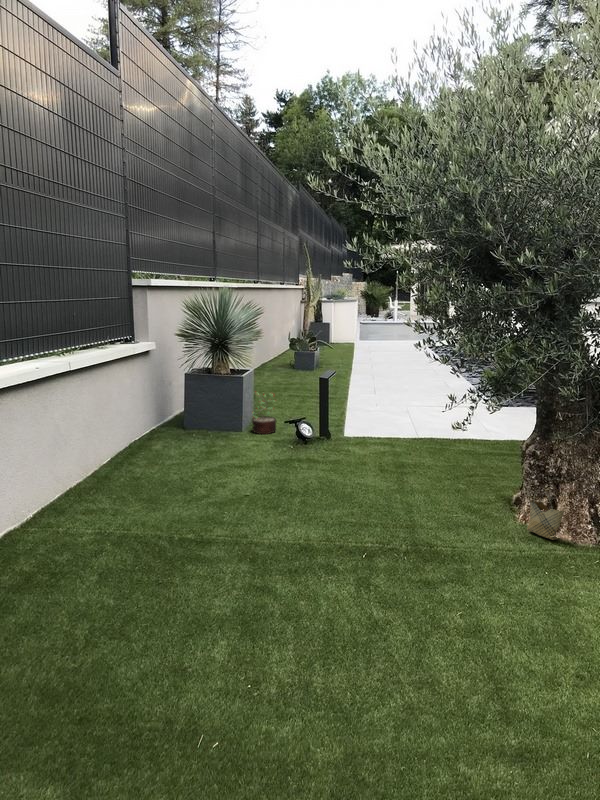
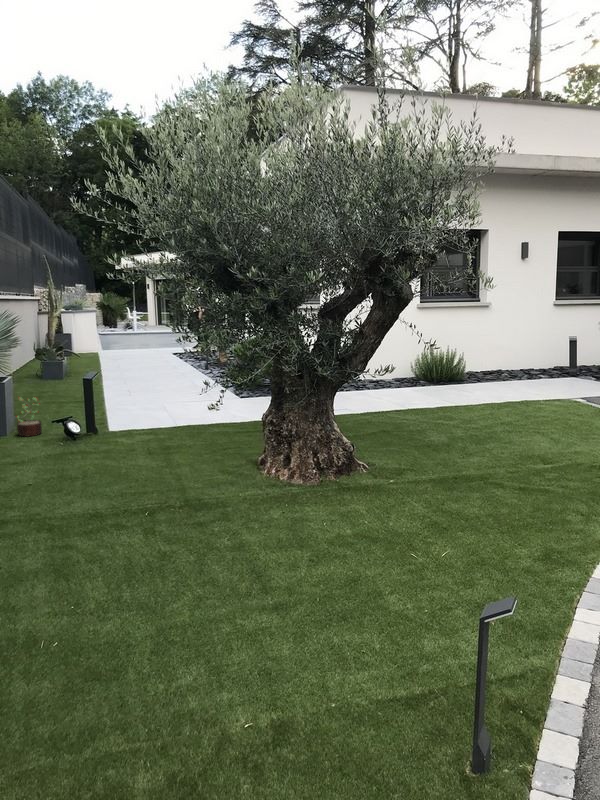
woven basket: present [527,487,564,540] -> none [271,445,296,485]

